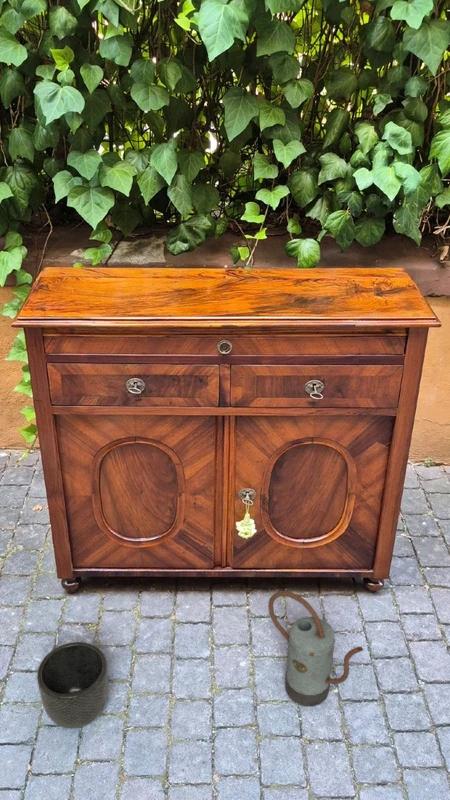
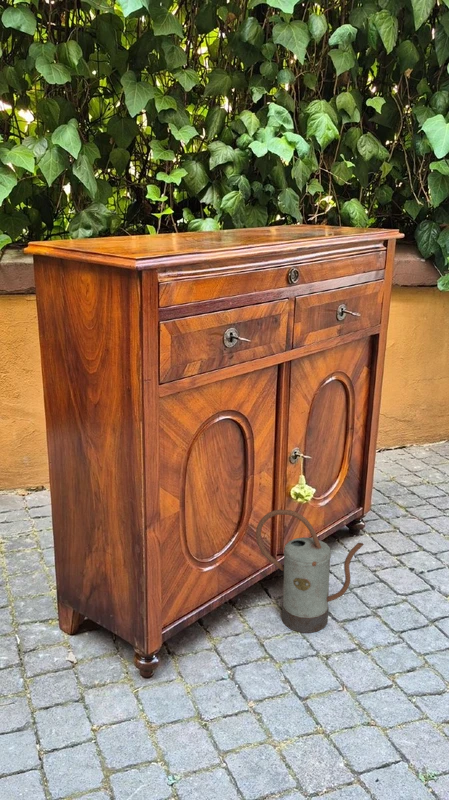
planter: present [37,642,108,729] -> none [30,604,109,702]

